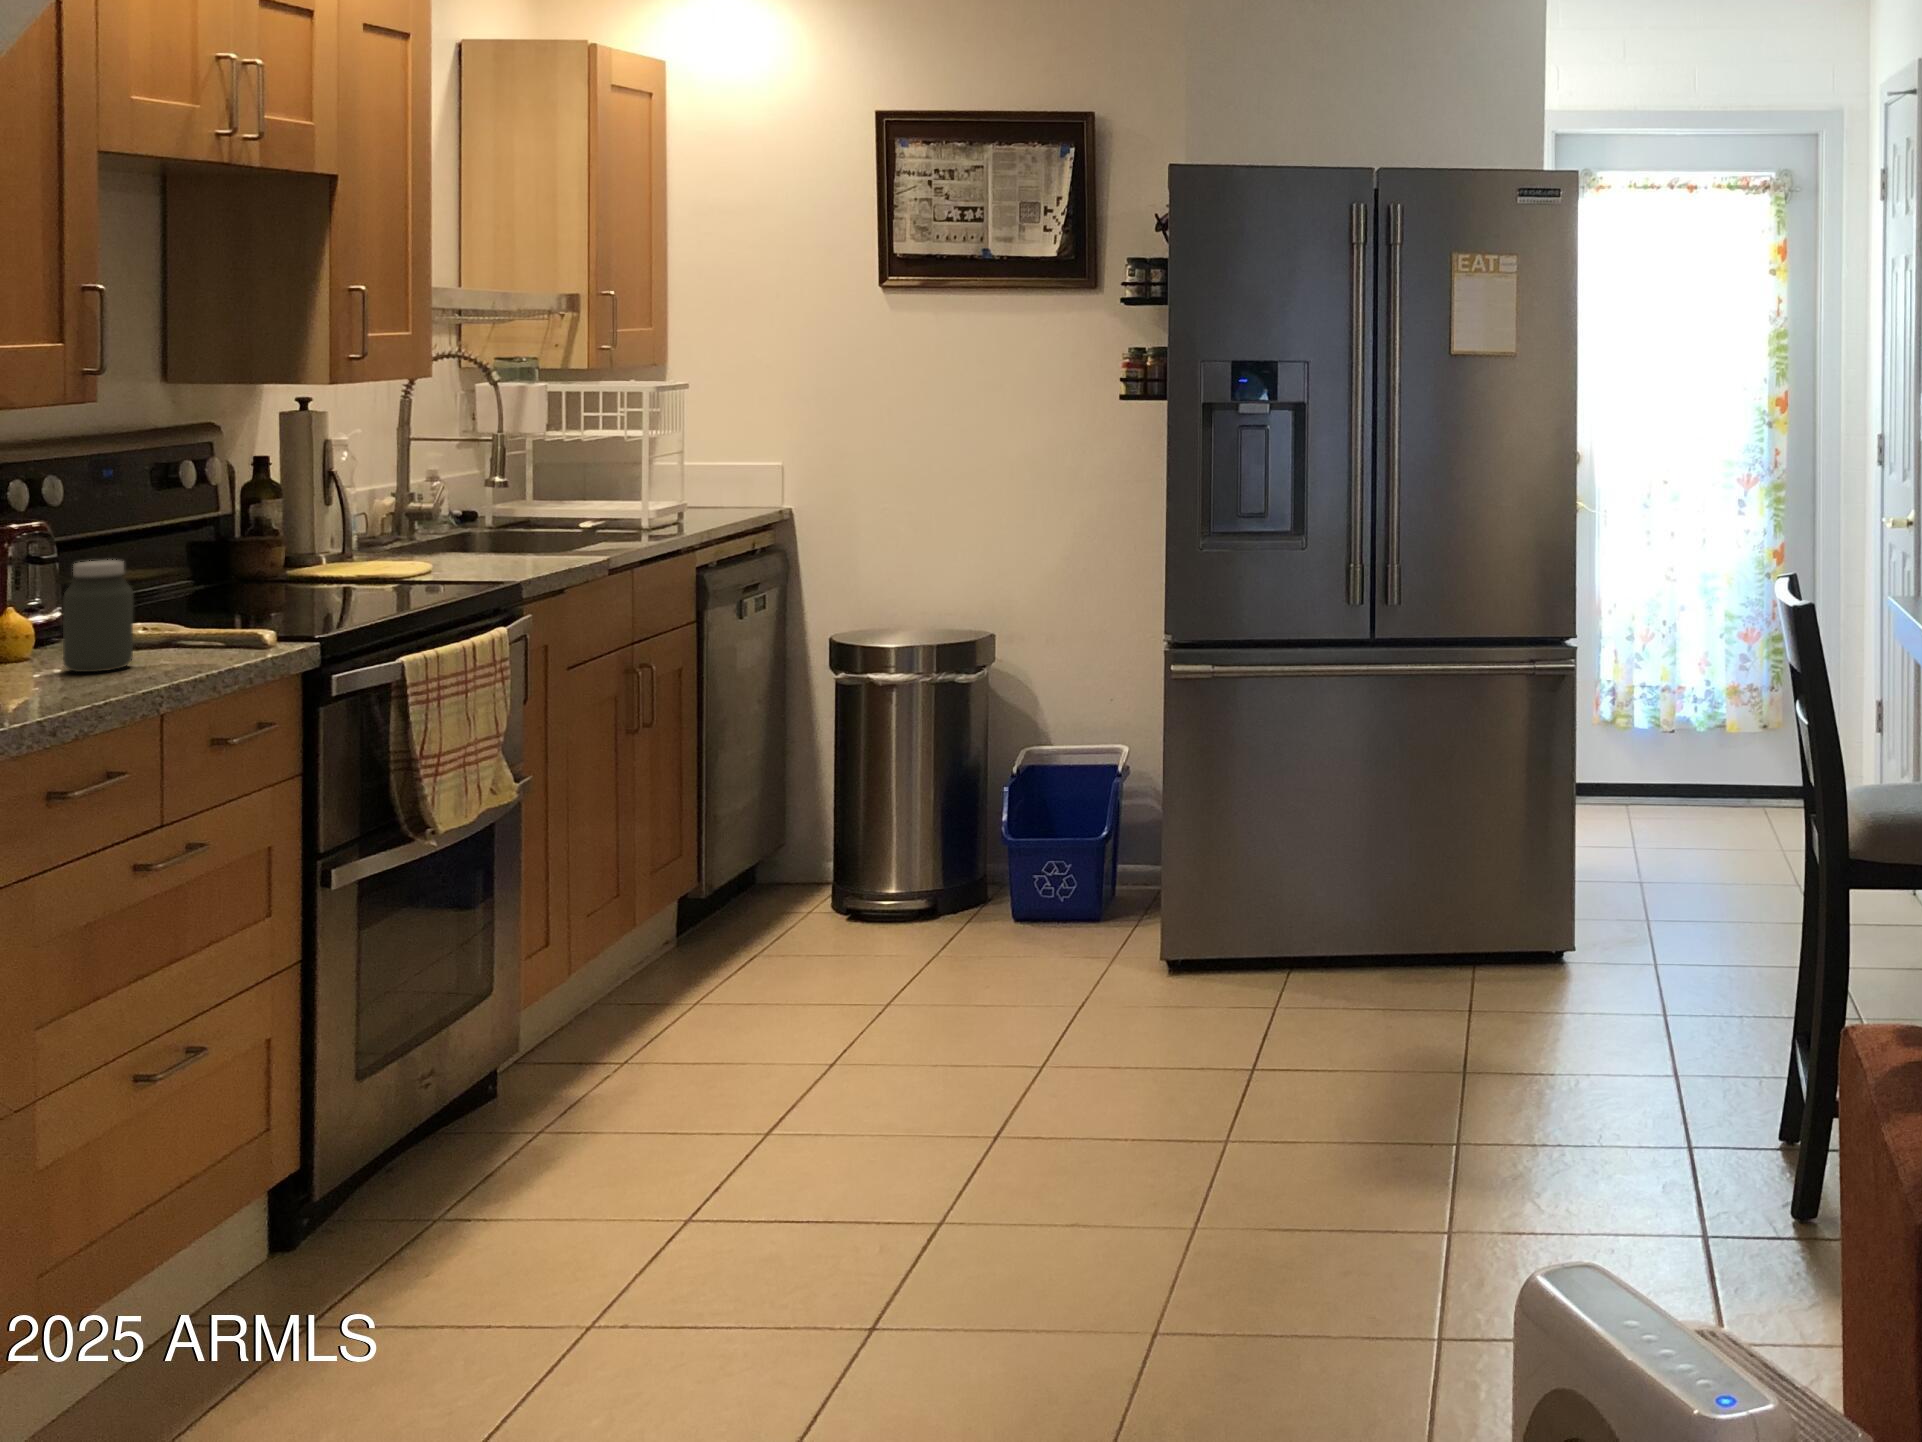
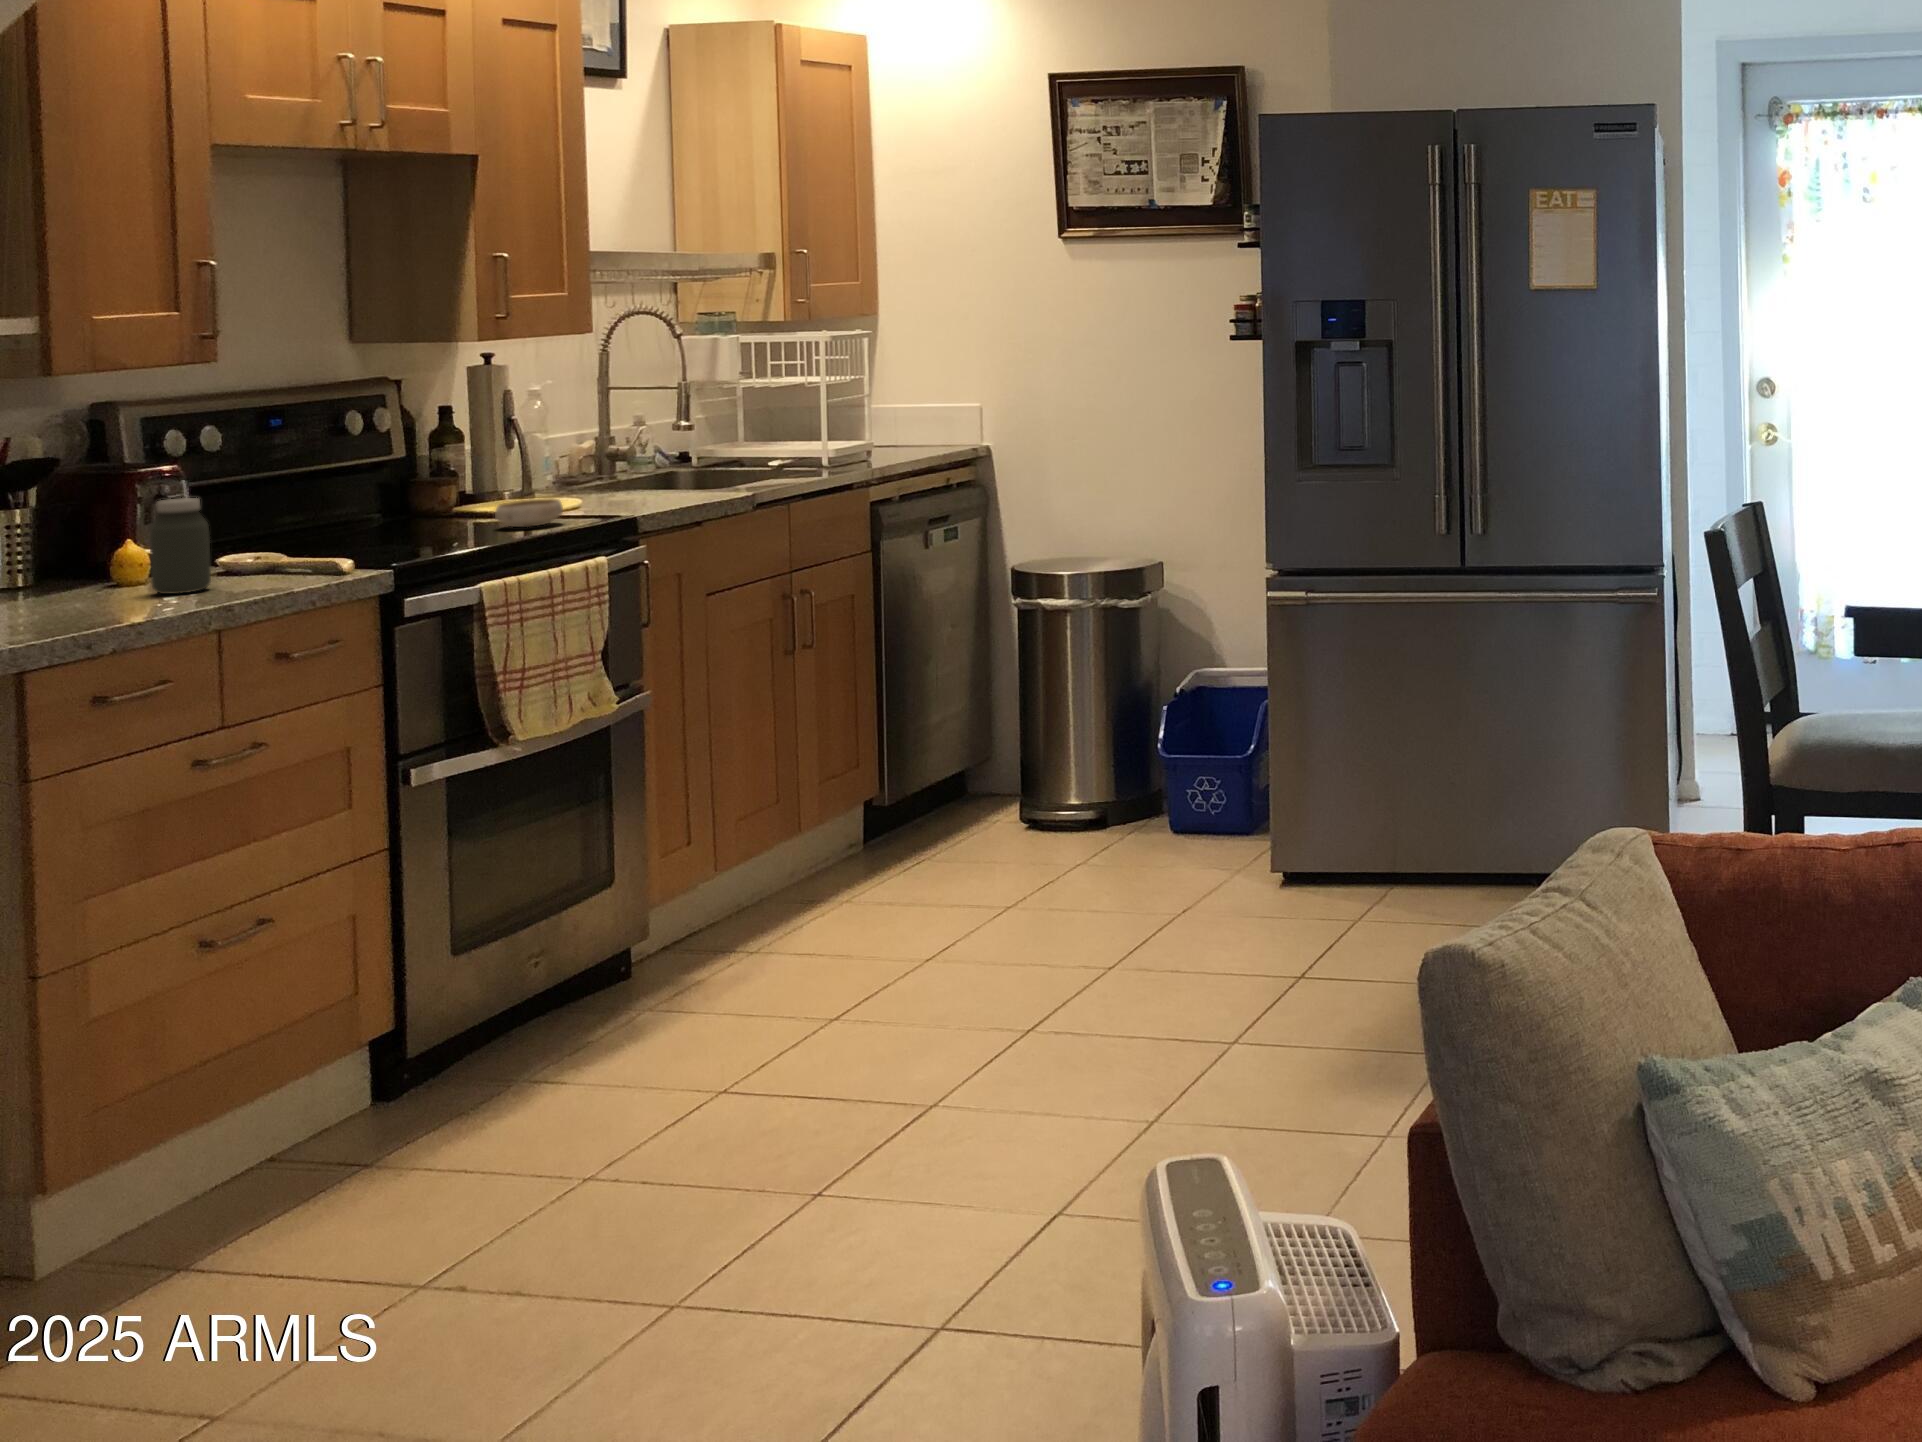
bowl: none [375,562,453,594] -> present [495,498,563,527]

